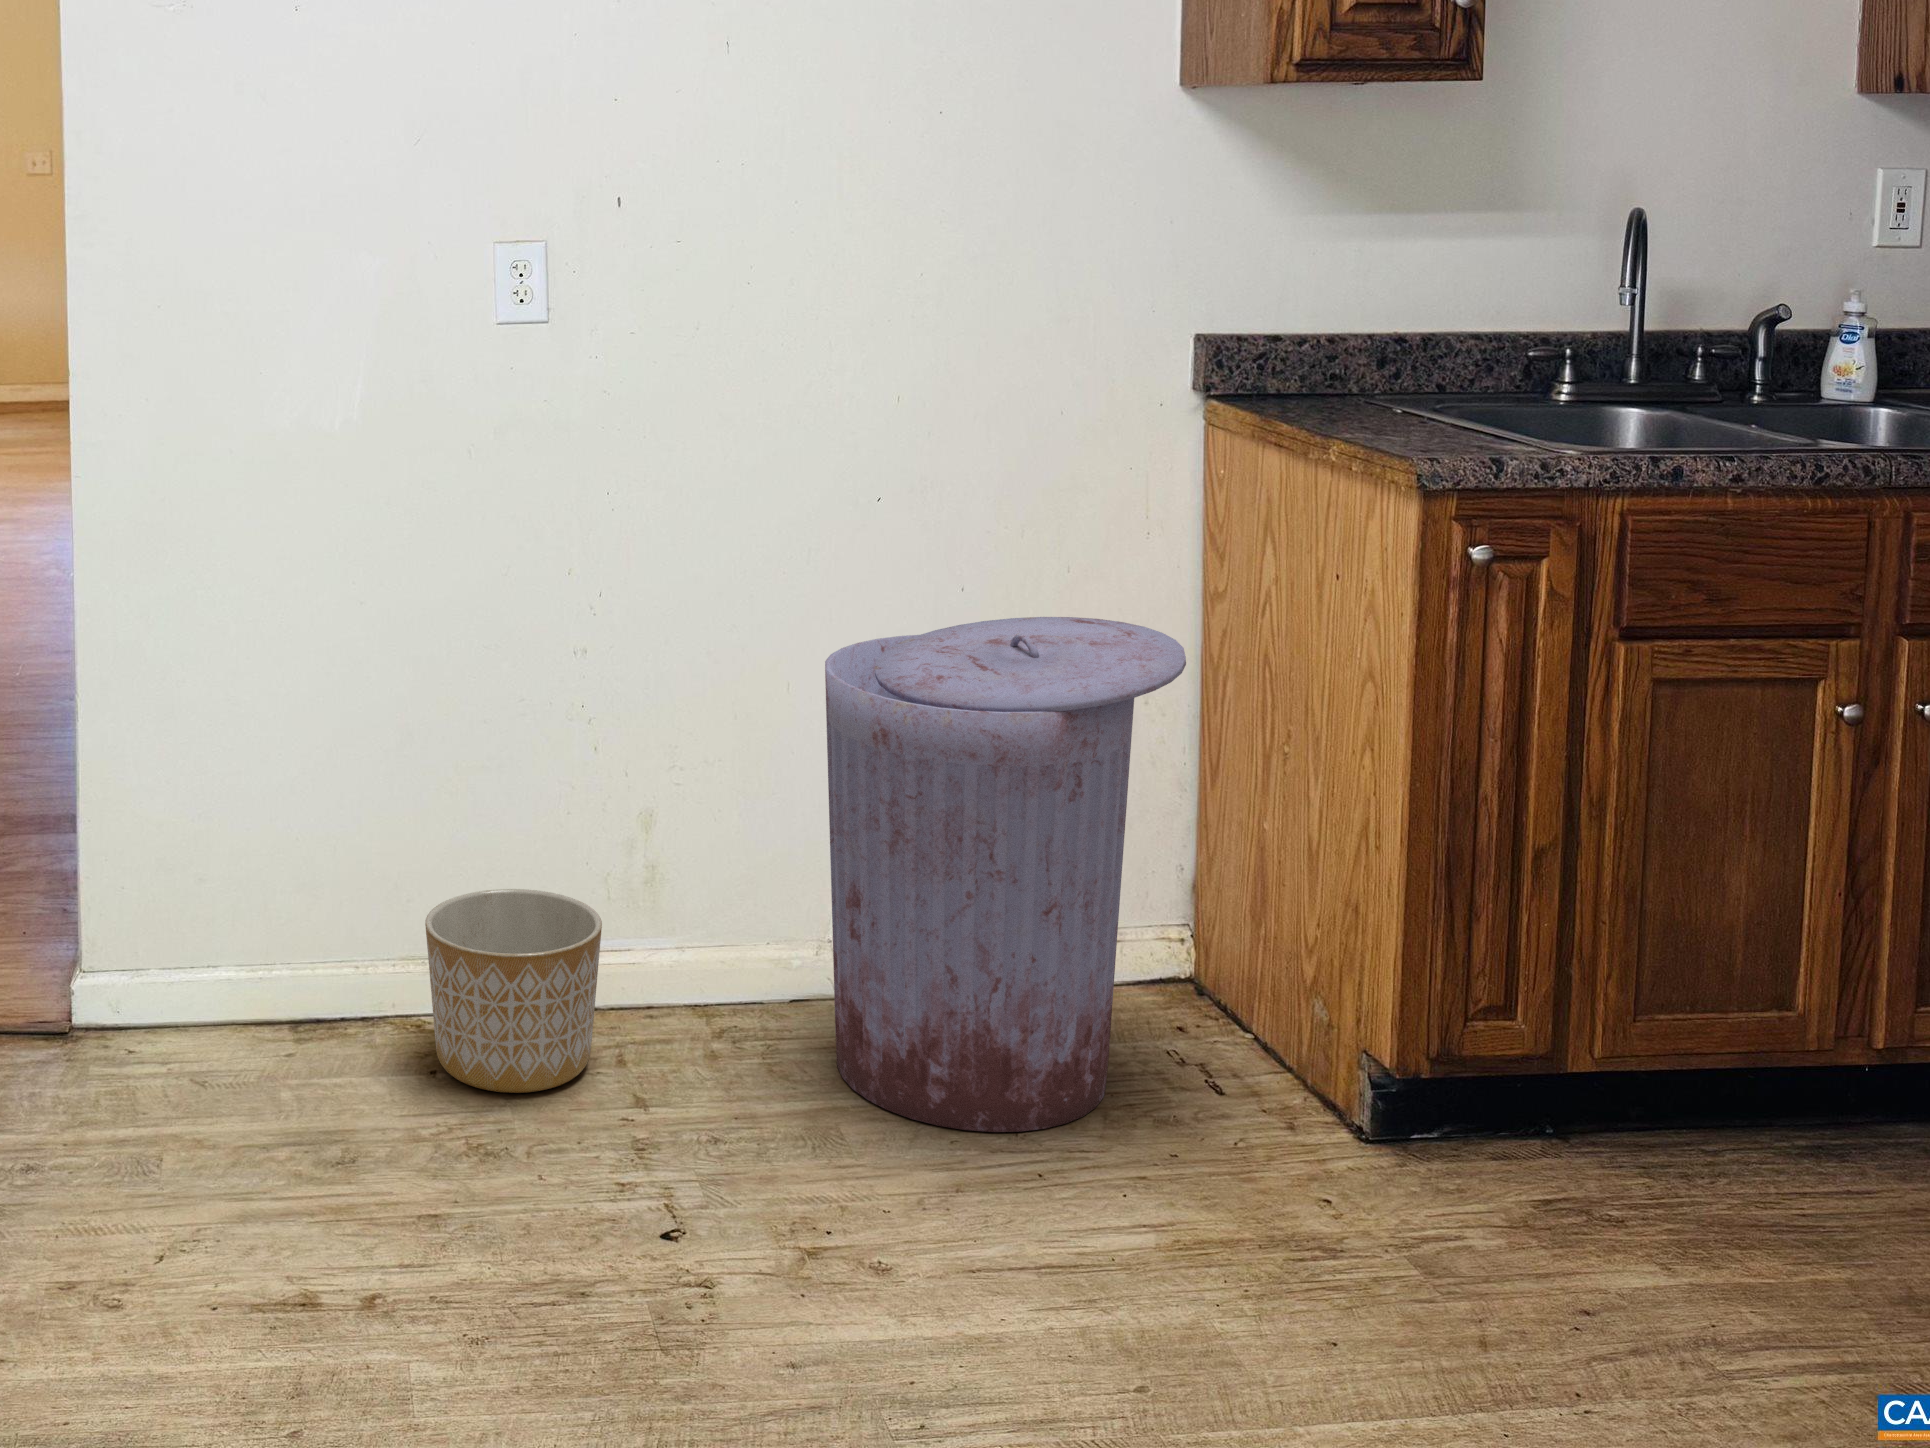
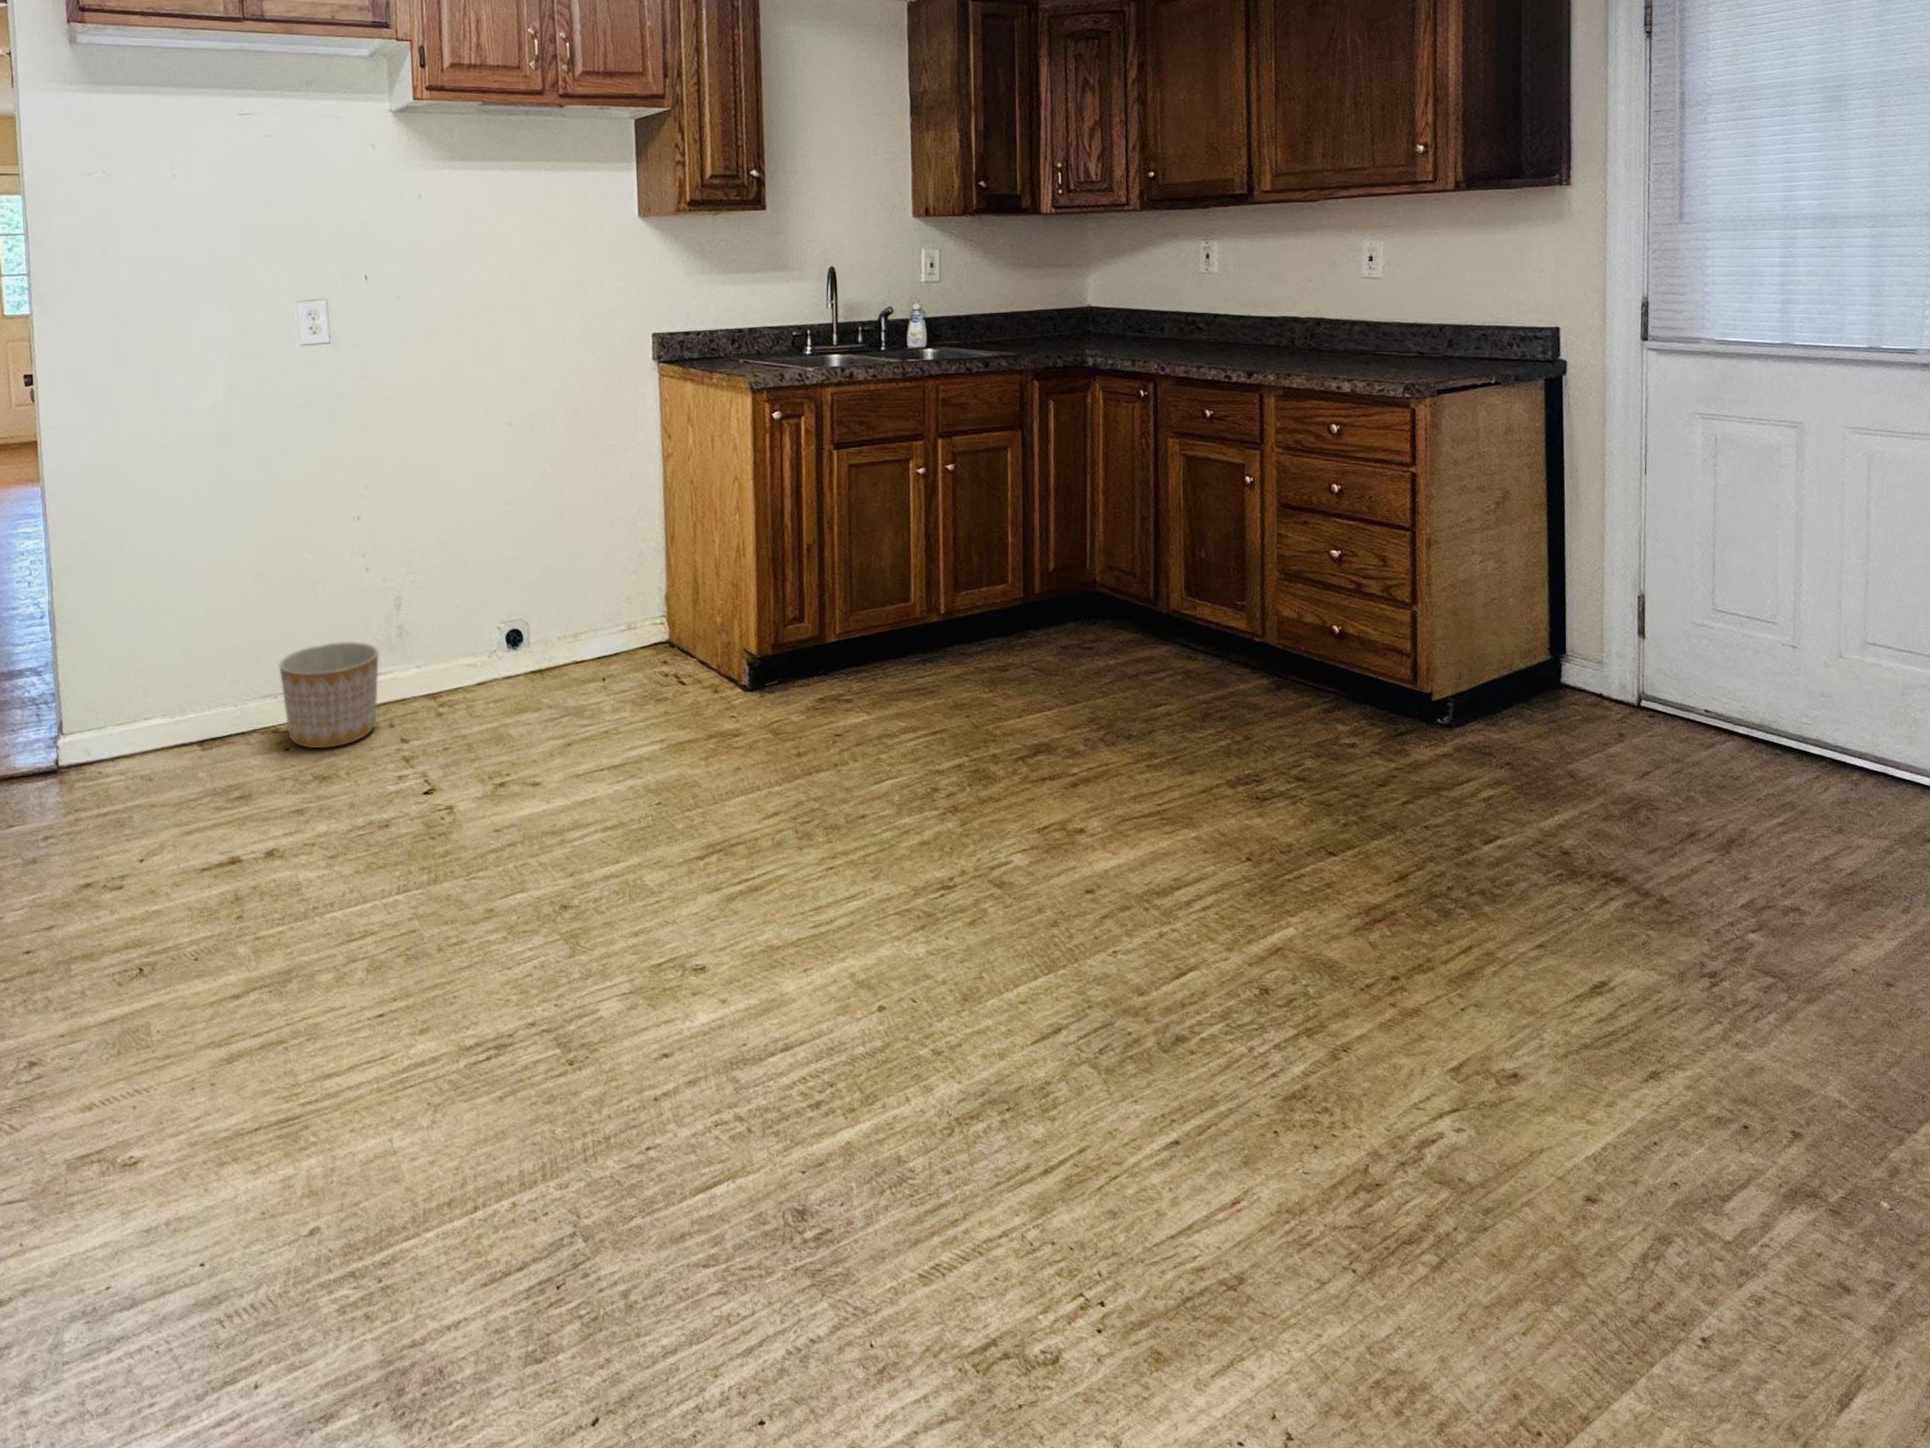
trash can: present [825,617,1186,1132] -> none [487,469,658,719]

